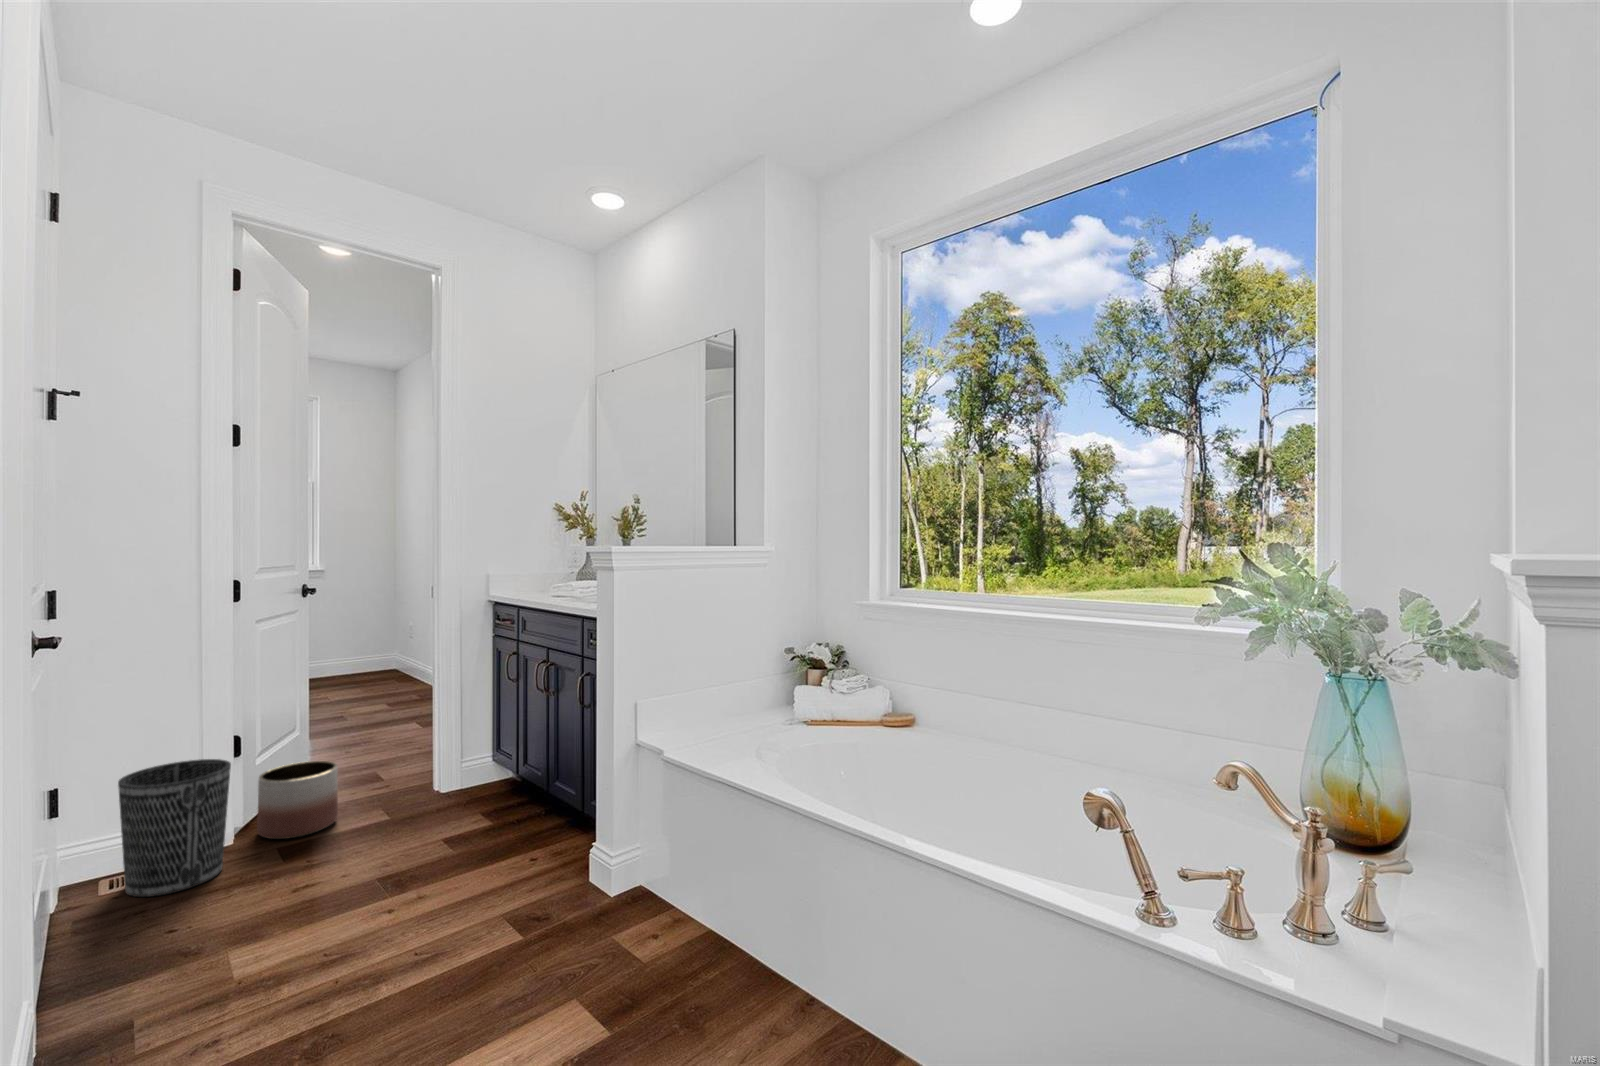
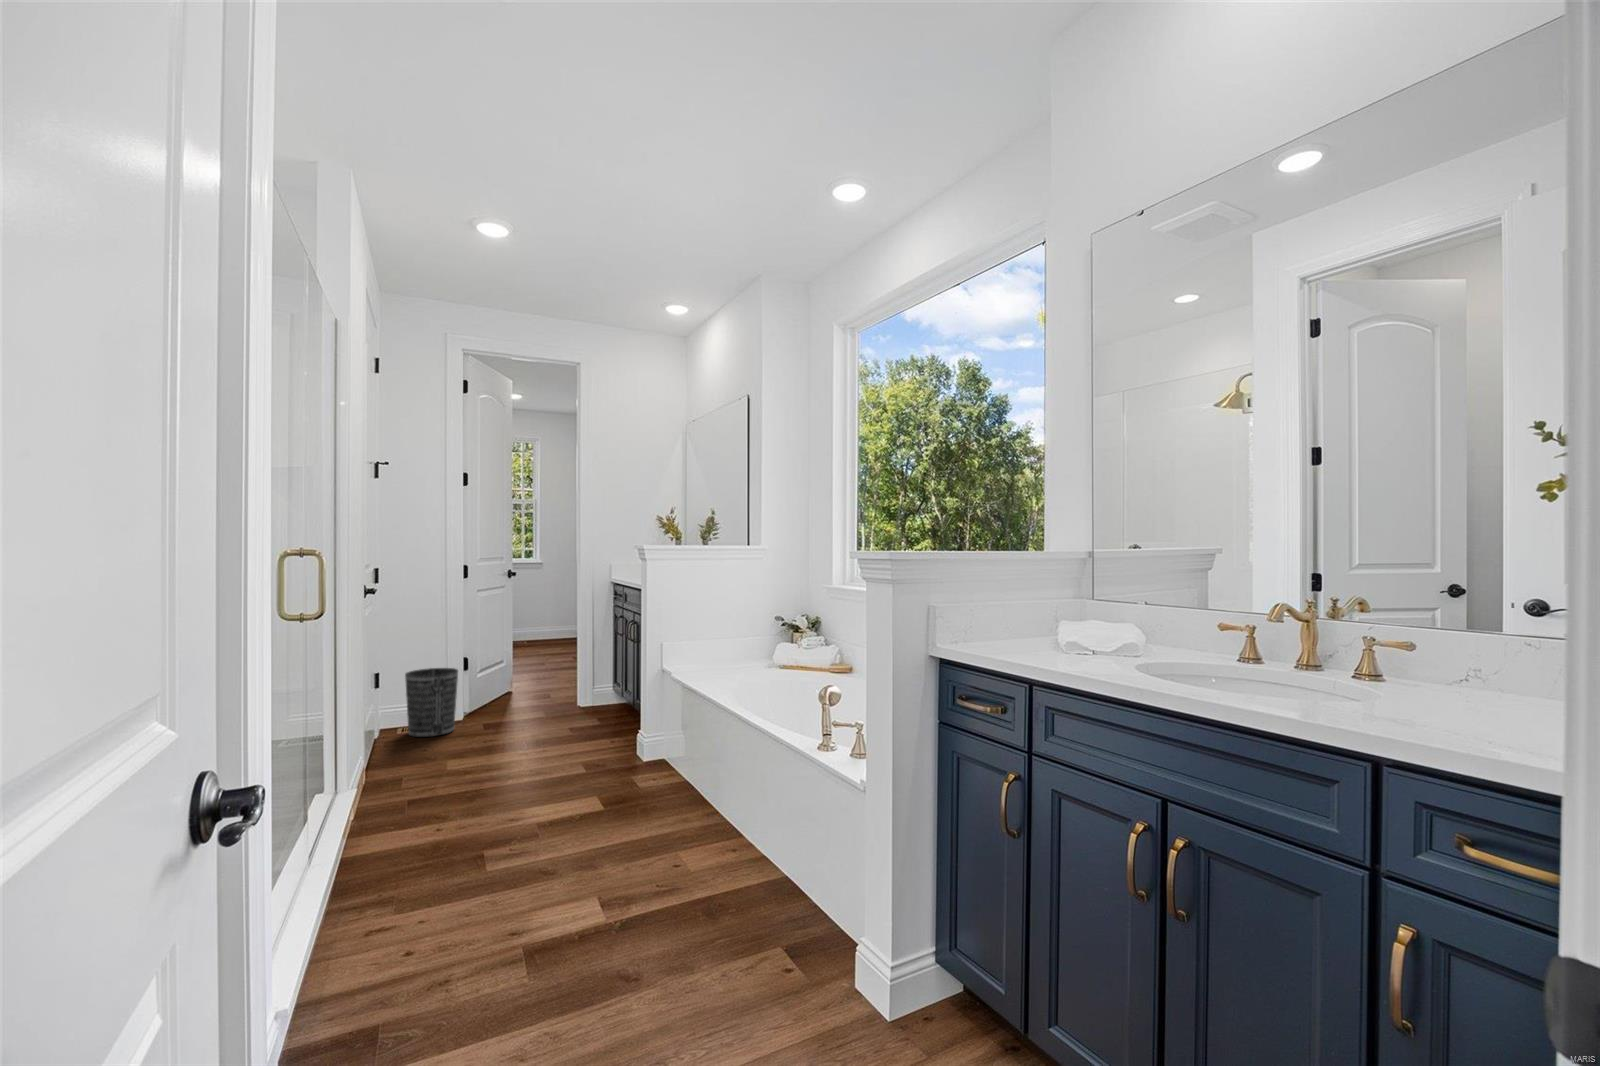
planter: present [257,761,338,839] -> none [475,679,518,721]

